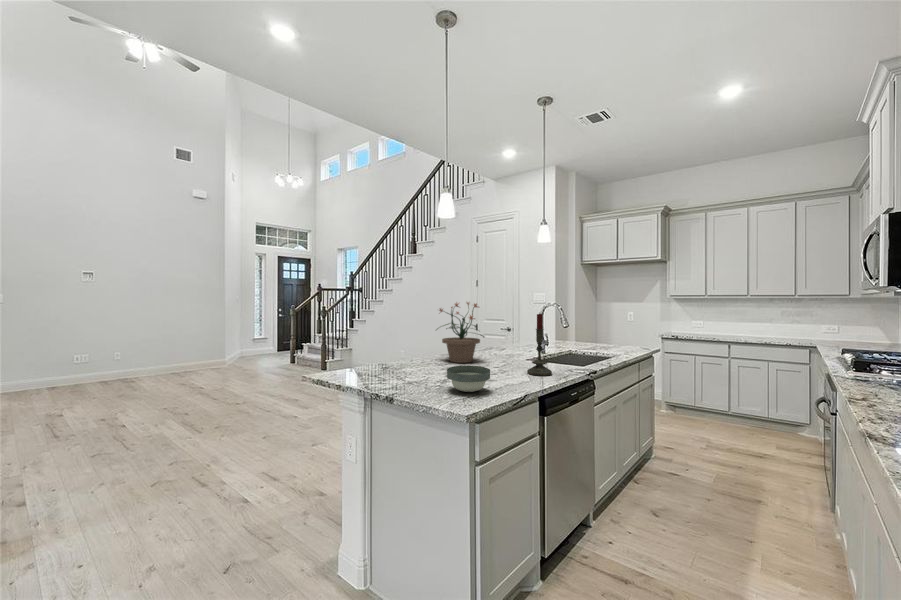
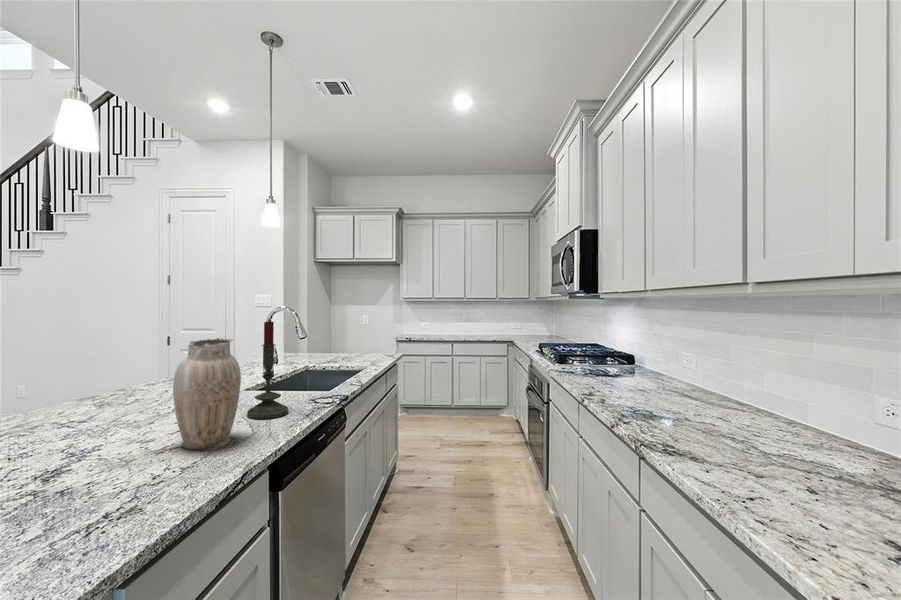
potted plant: present [437,302,484,363] -> none [54,301,168,413]
vase: none [491,322,523,383] -> present [173,339,241,449]
bowl: present [447,365,490,392] -> none [43,432,168,502]

